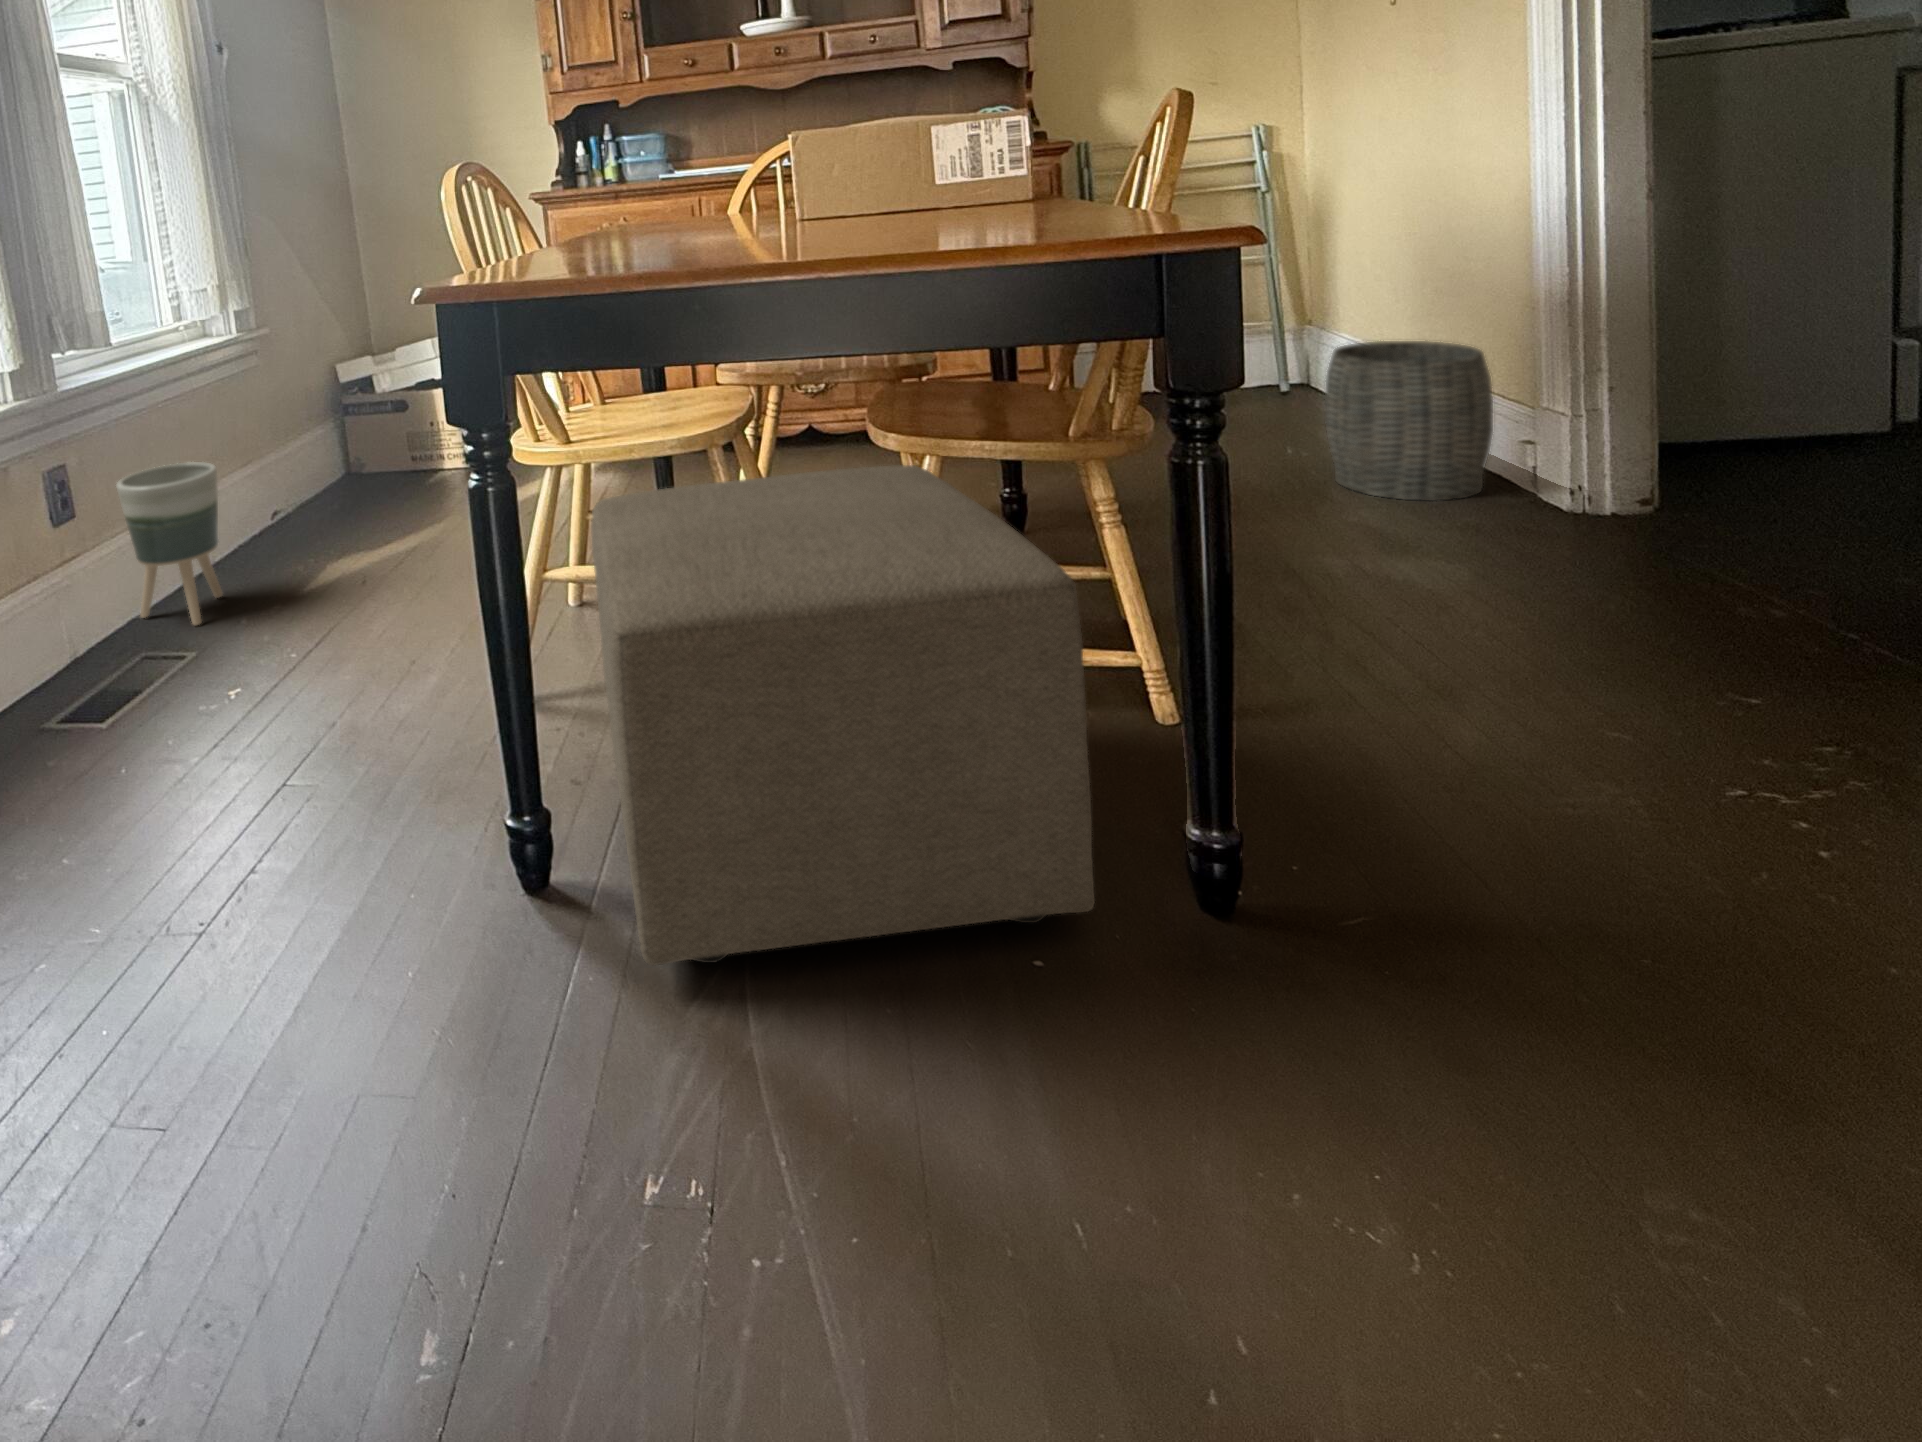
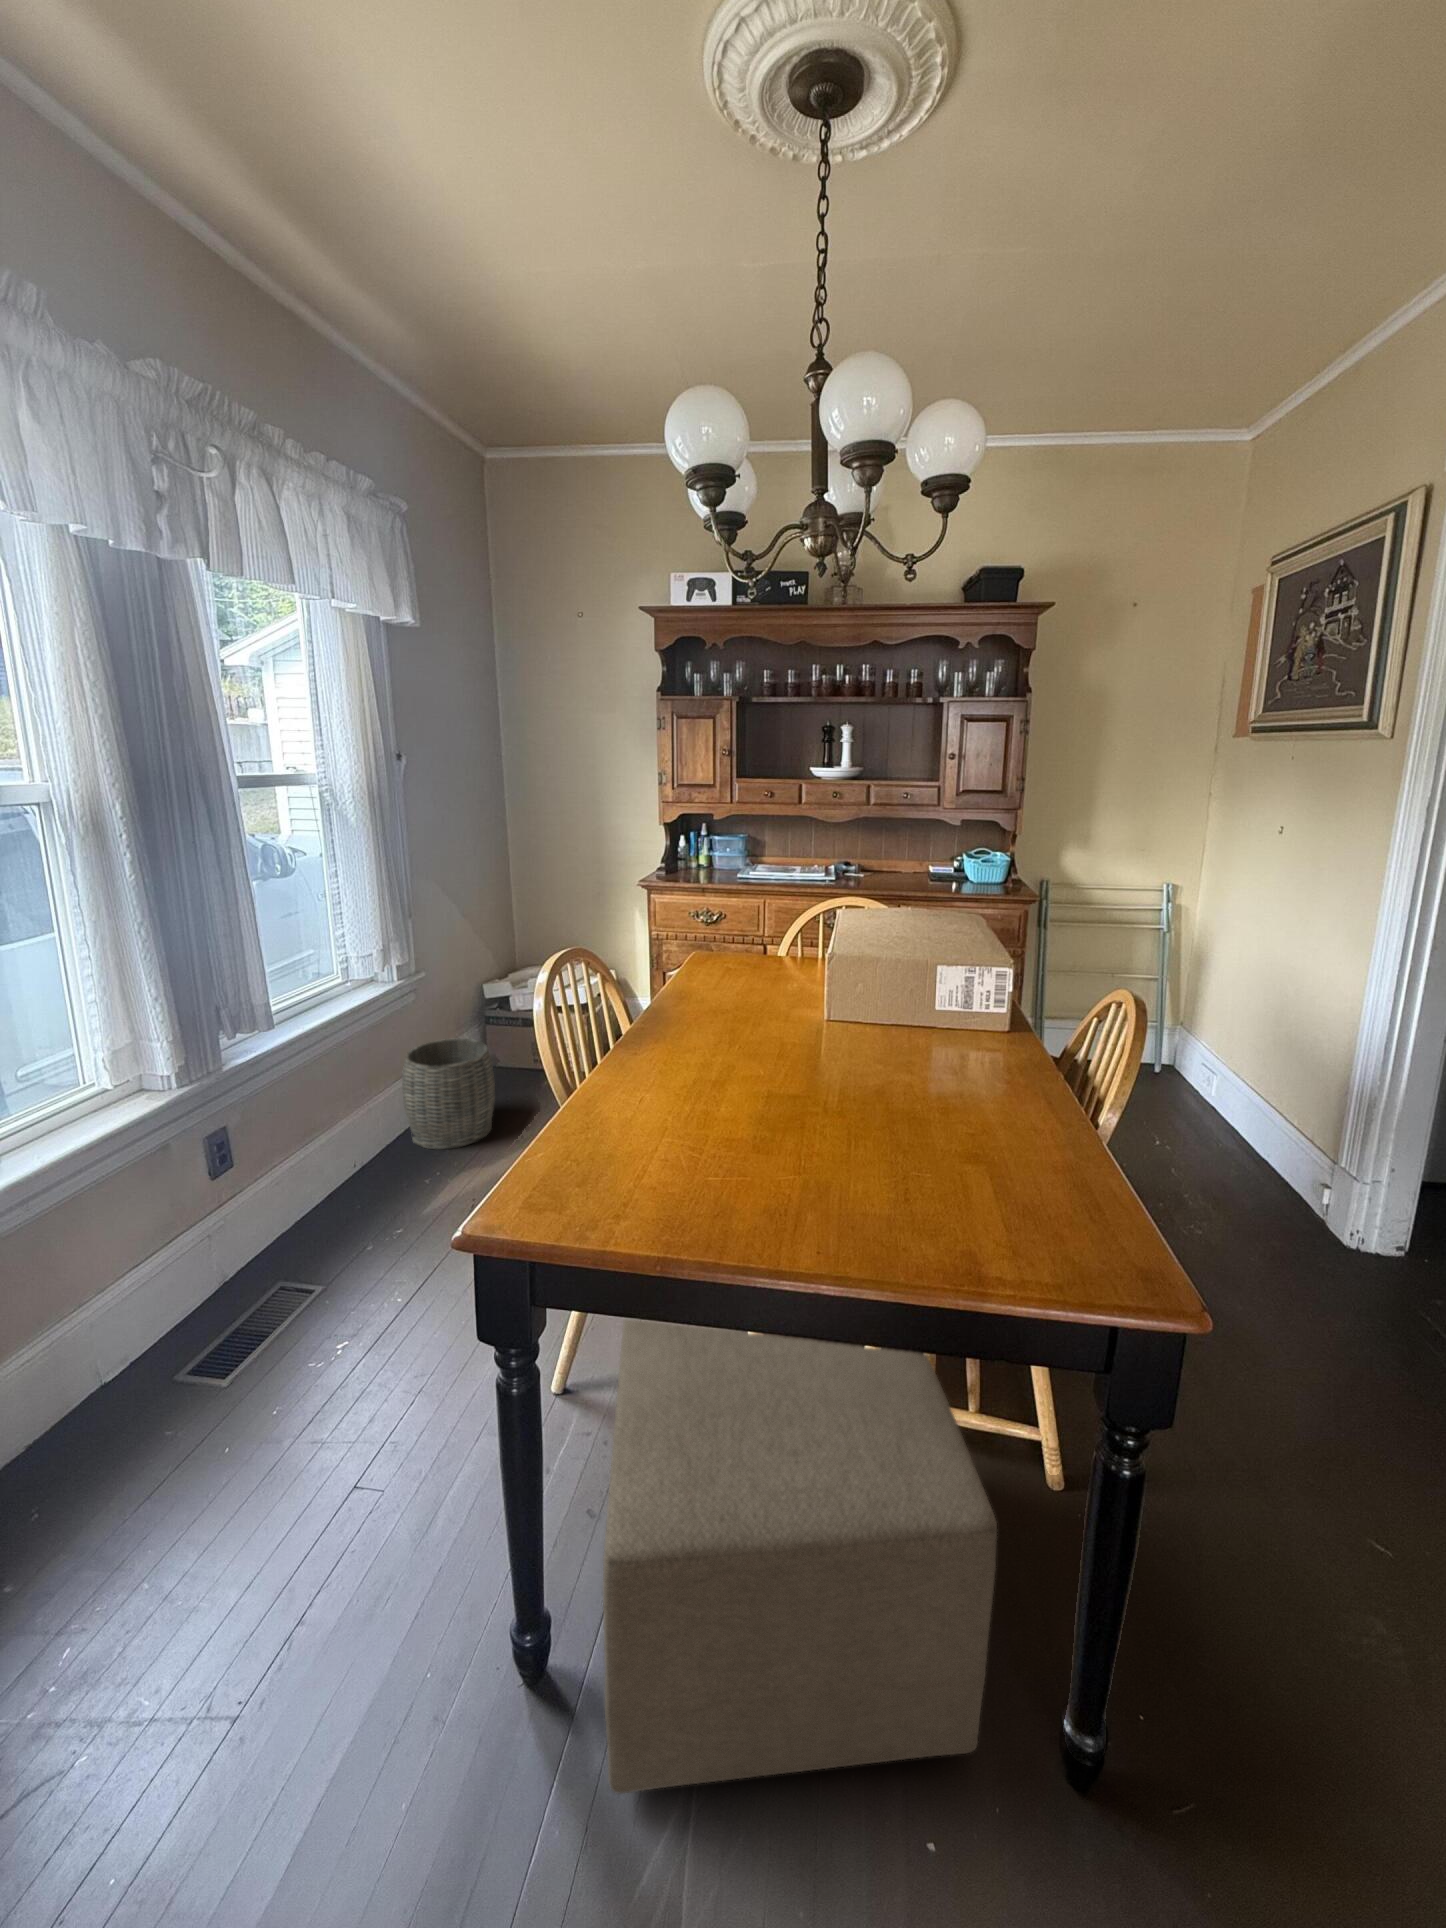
woven basket: present [1325,341,1493,501] -> present [402,1039,495,1150]
planter: present [116,462,222,625] -> none [274,1109,361,1245]

